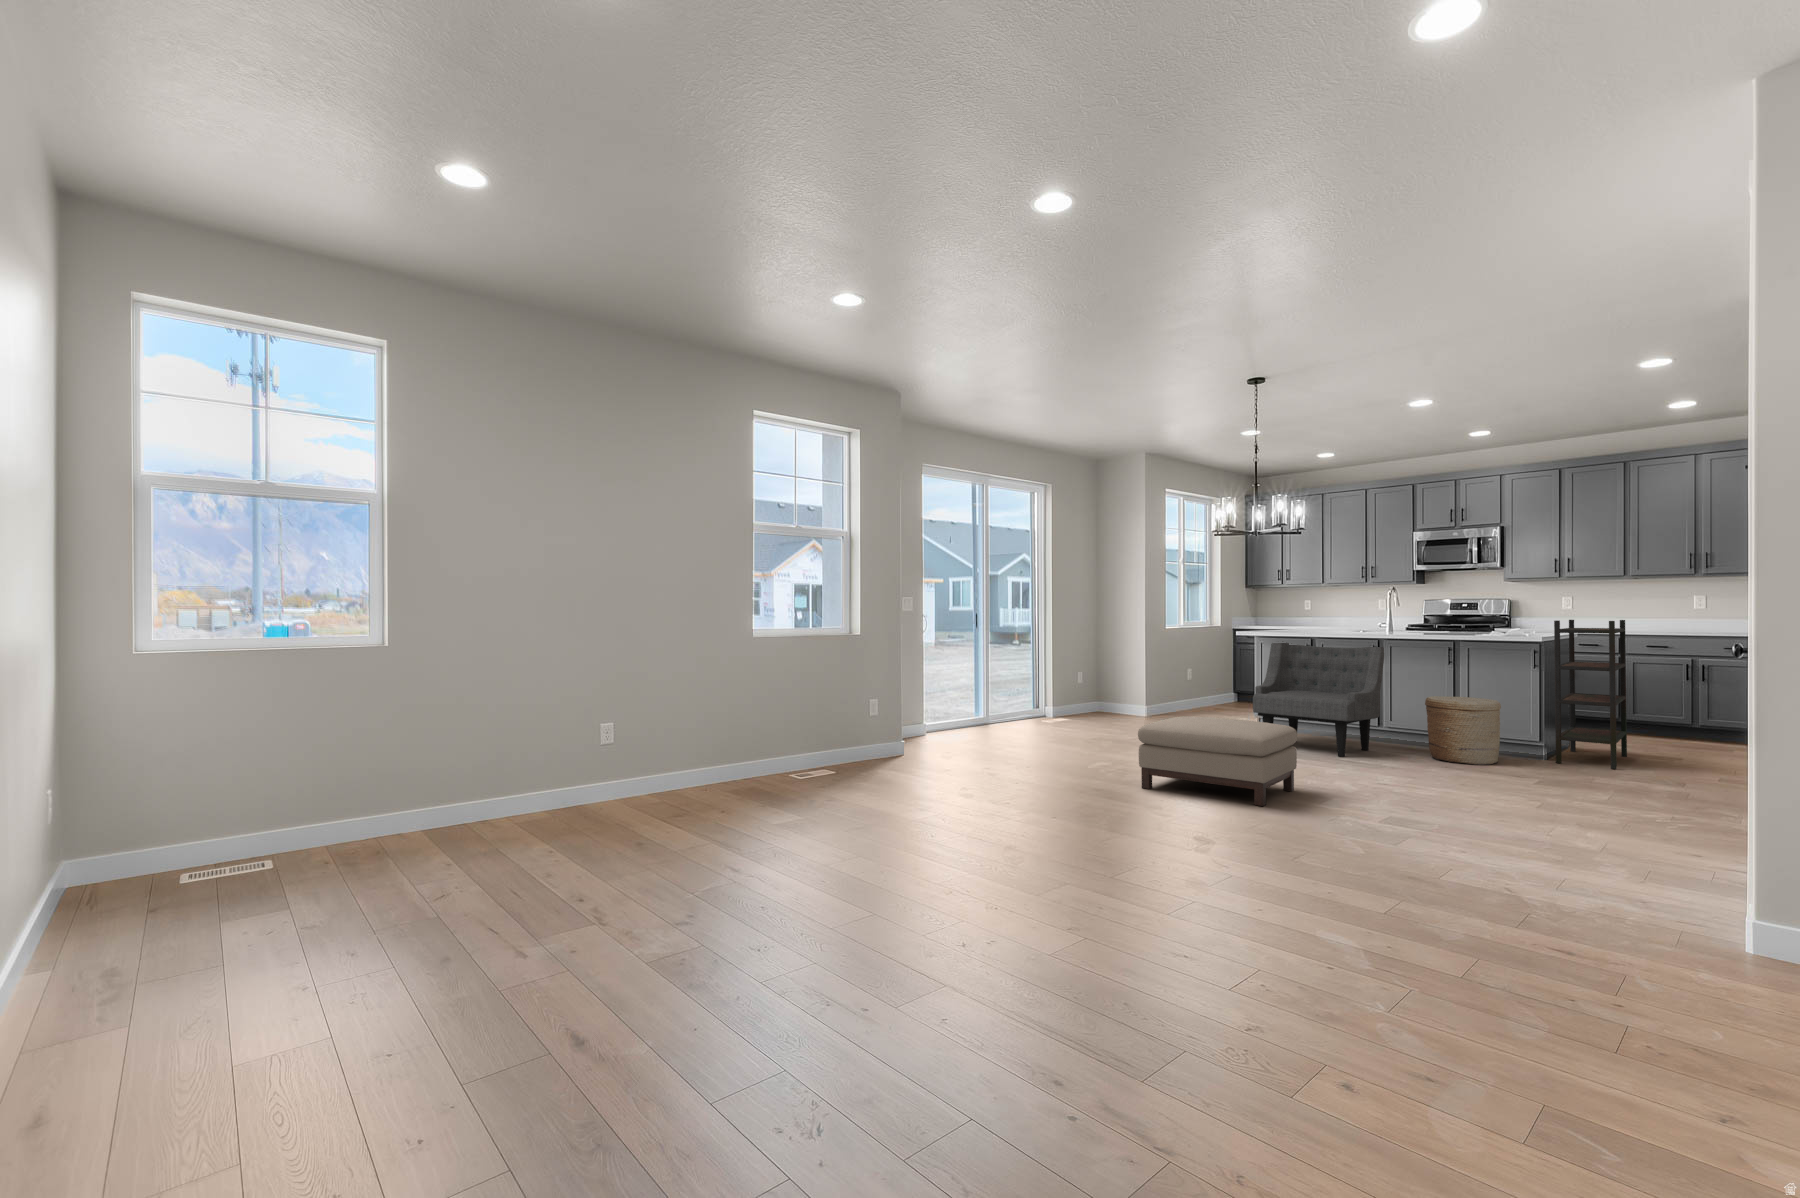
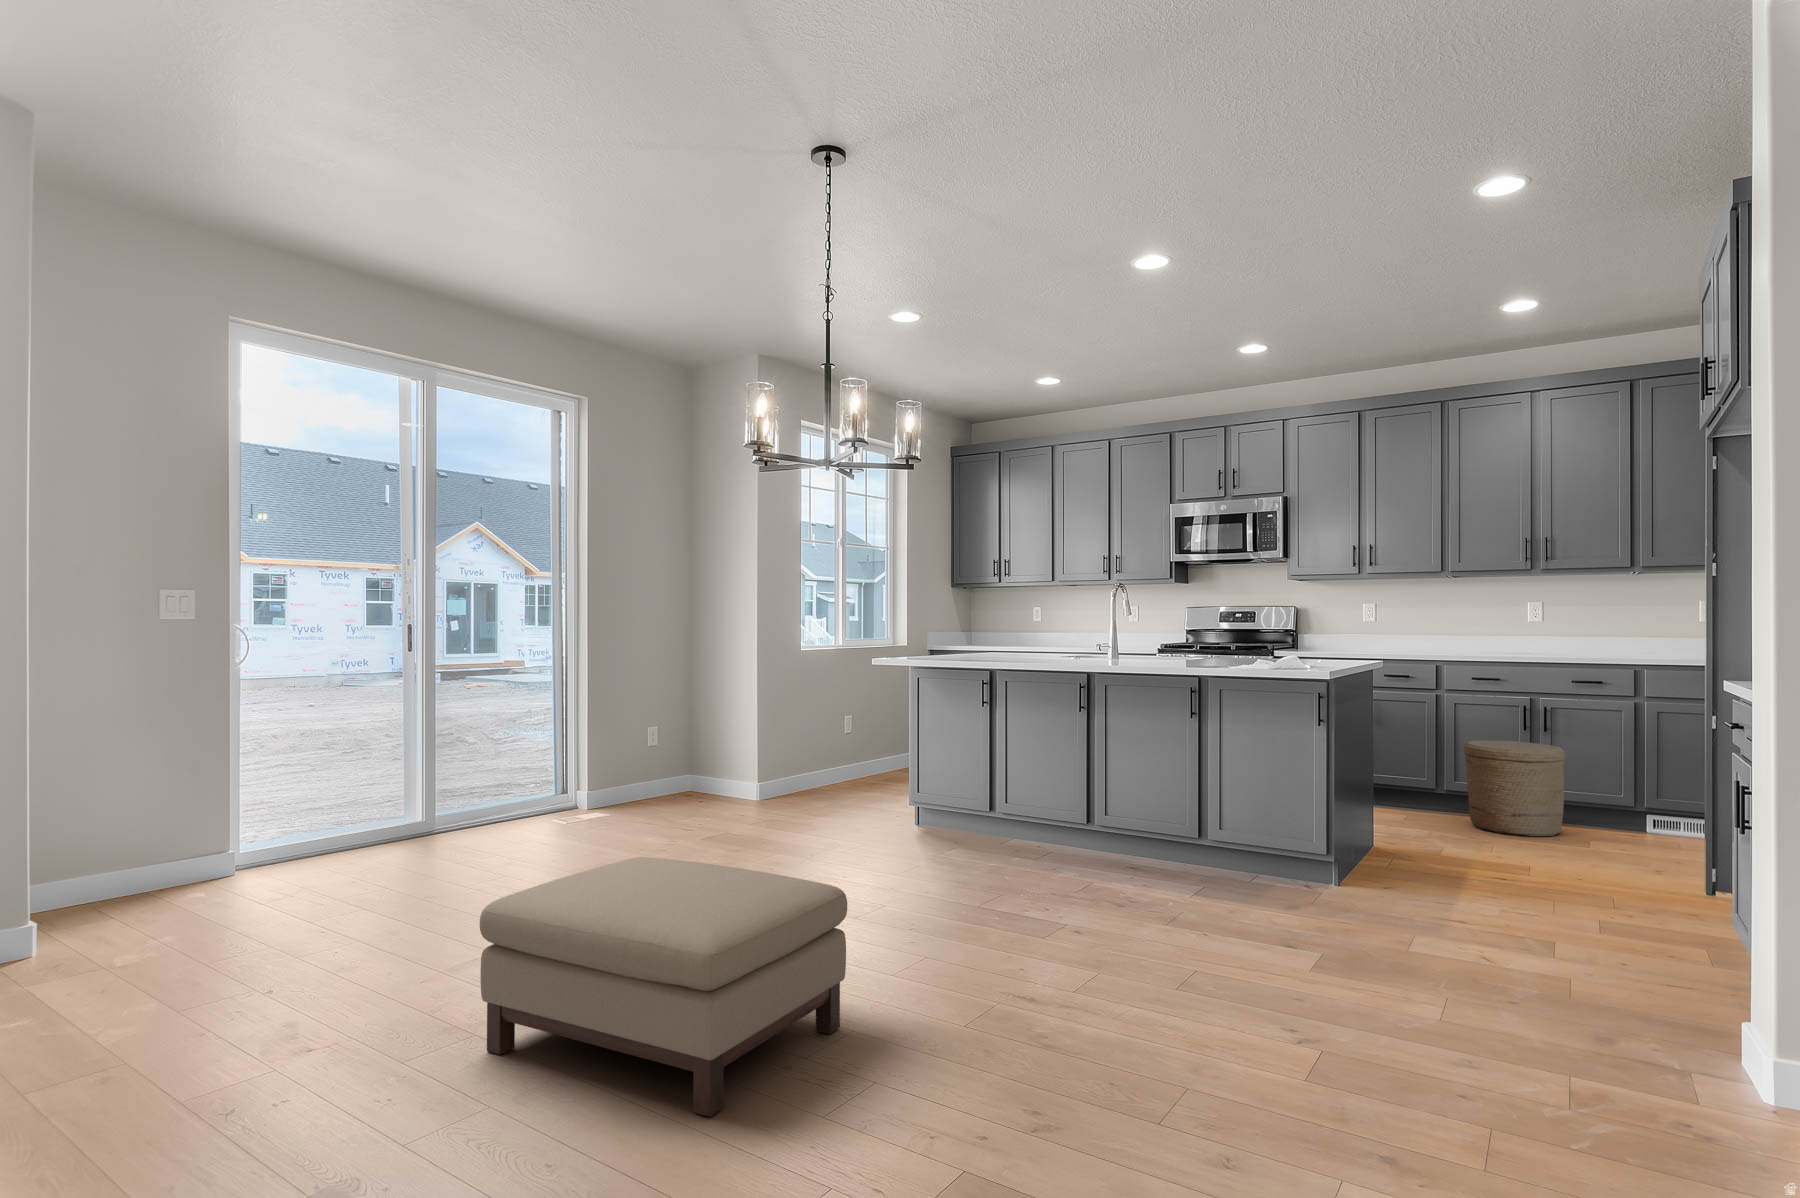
bookshelf: present [1554,620,1627,769] -> none [1349,639,1453,902]
armchair: present [1253,641,1384,757] -> none [872,678,1088,895]
woven basket: present [1425,696,1501,765] -> present [1464,741,1565,836]

